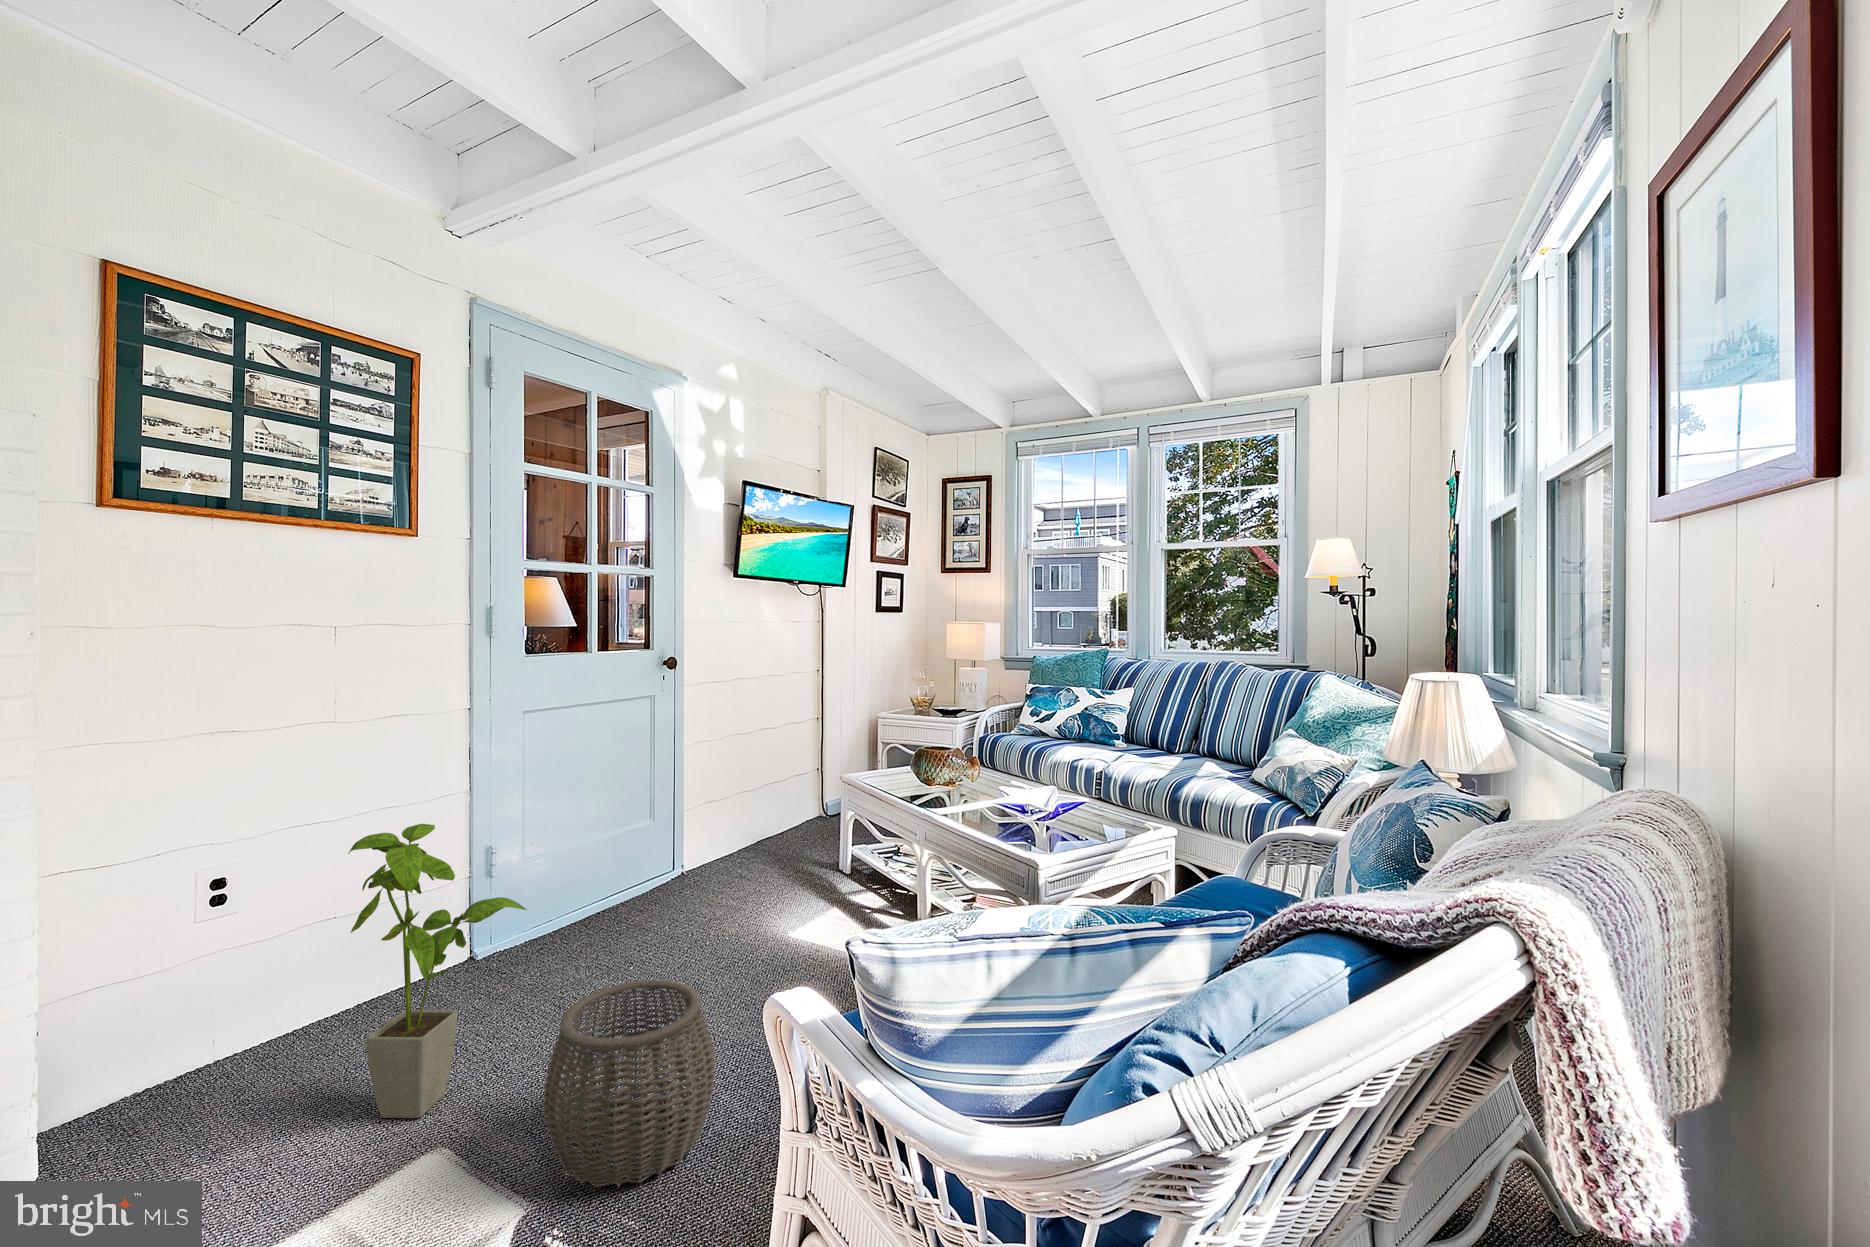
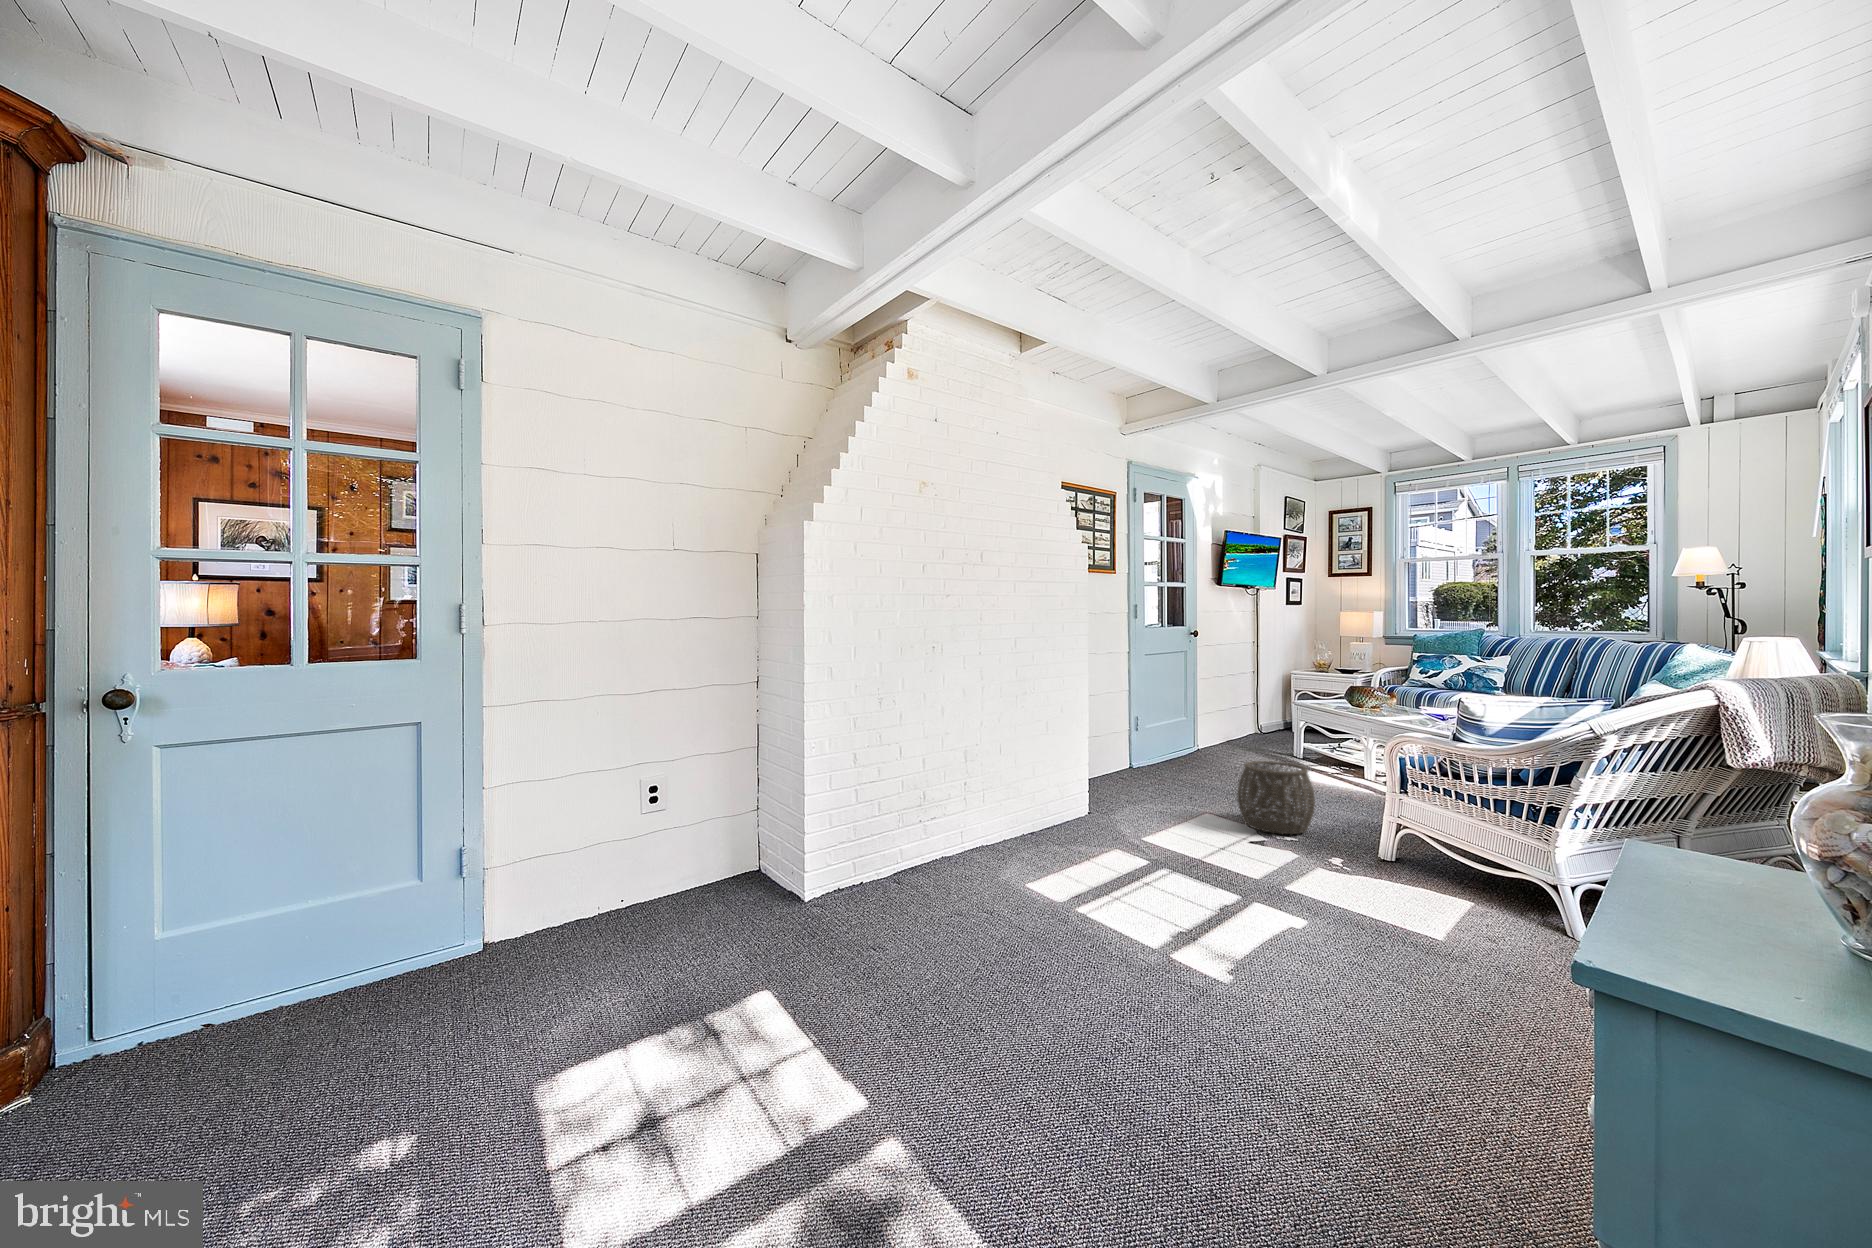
house plant: present [348,824,527,1118] -> none [1134,684,1204,811]

